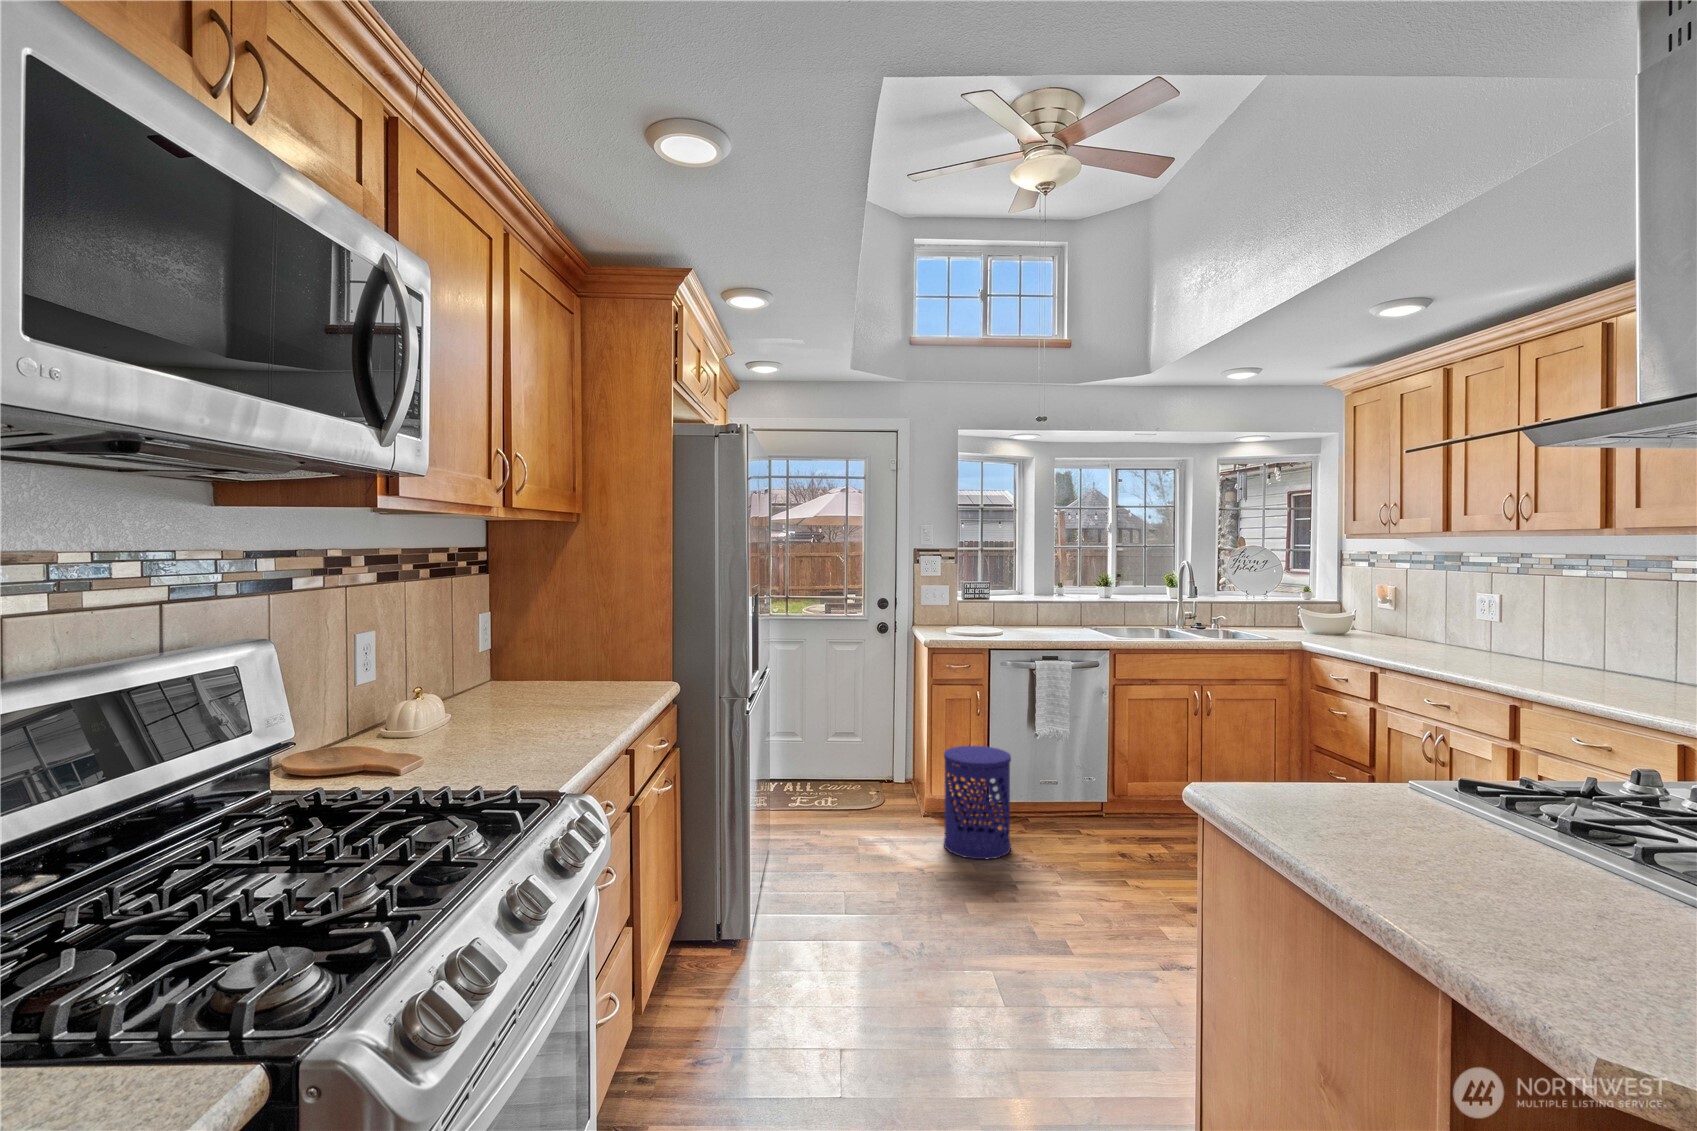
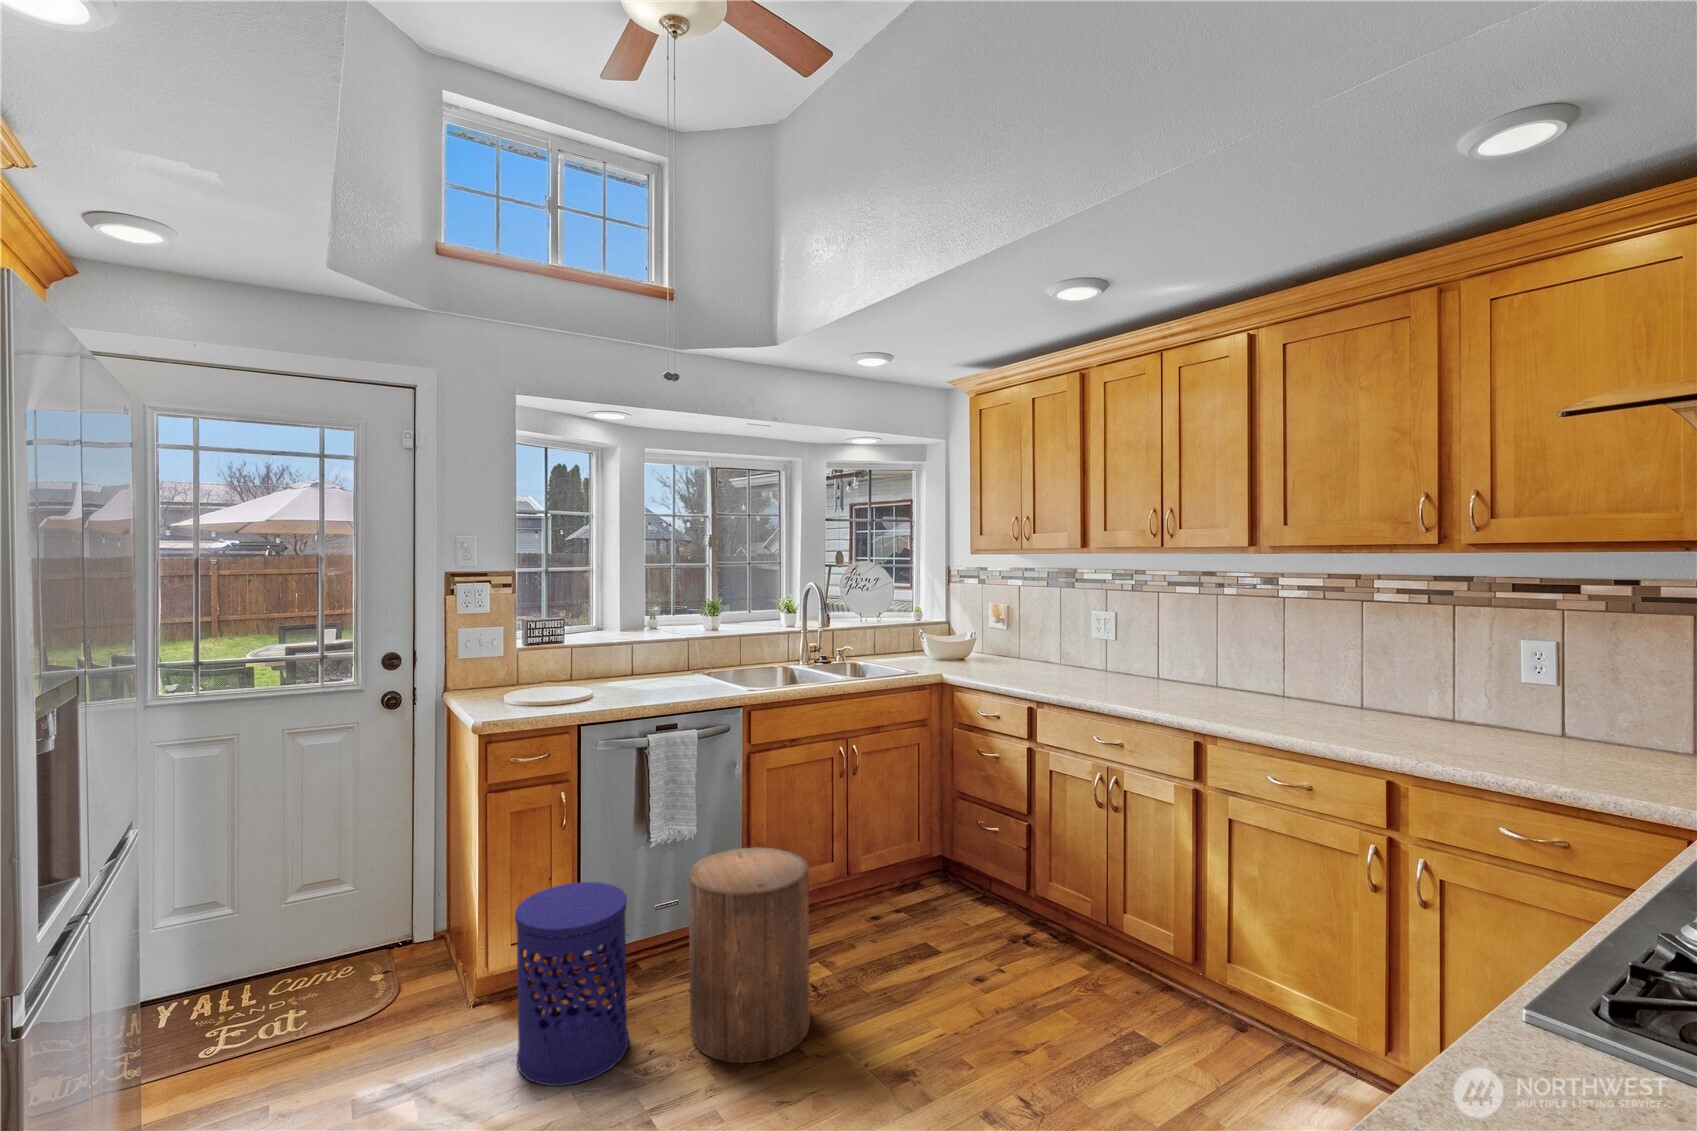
stool: none [1051,743,1137,878] -> present [689,847,810,1063]

